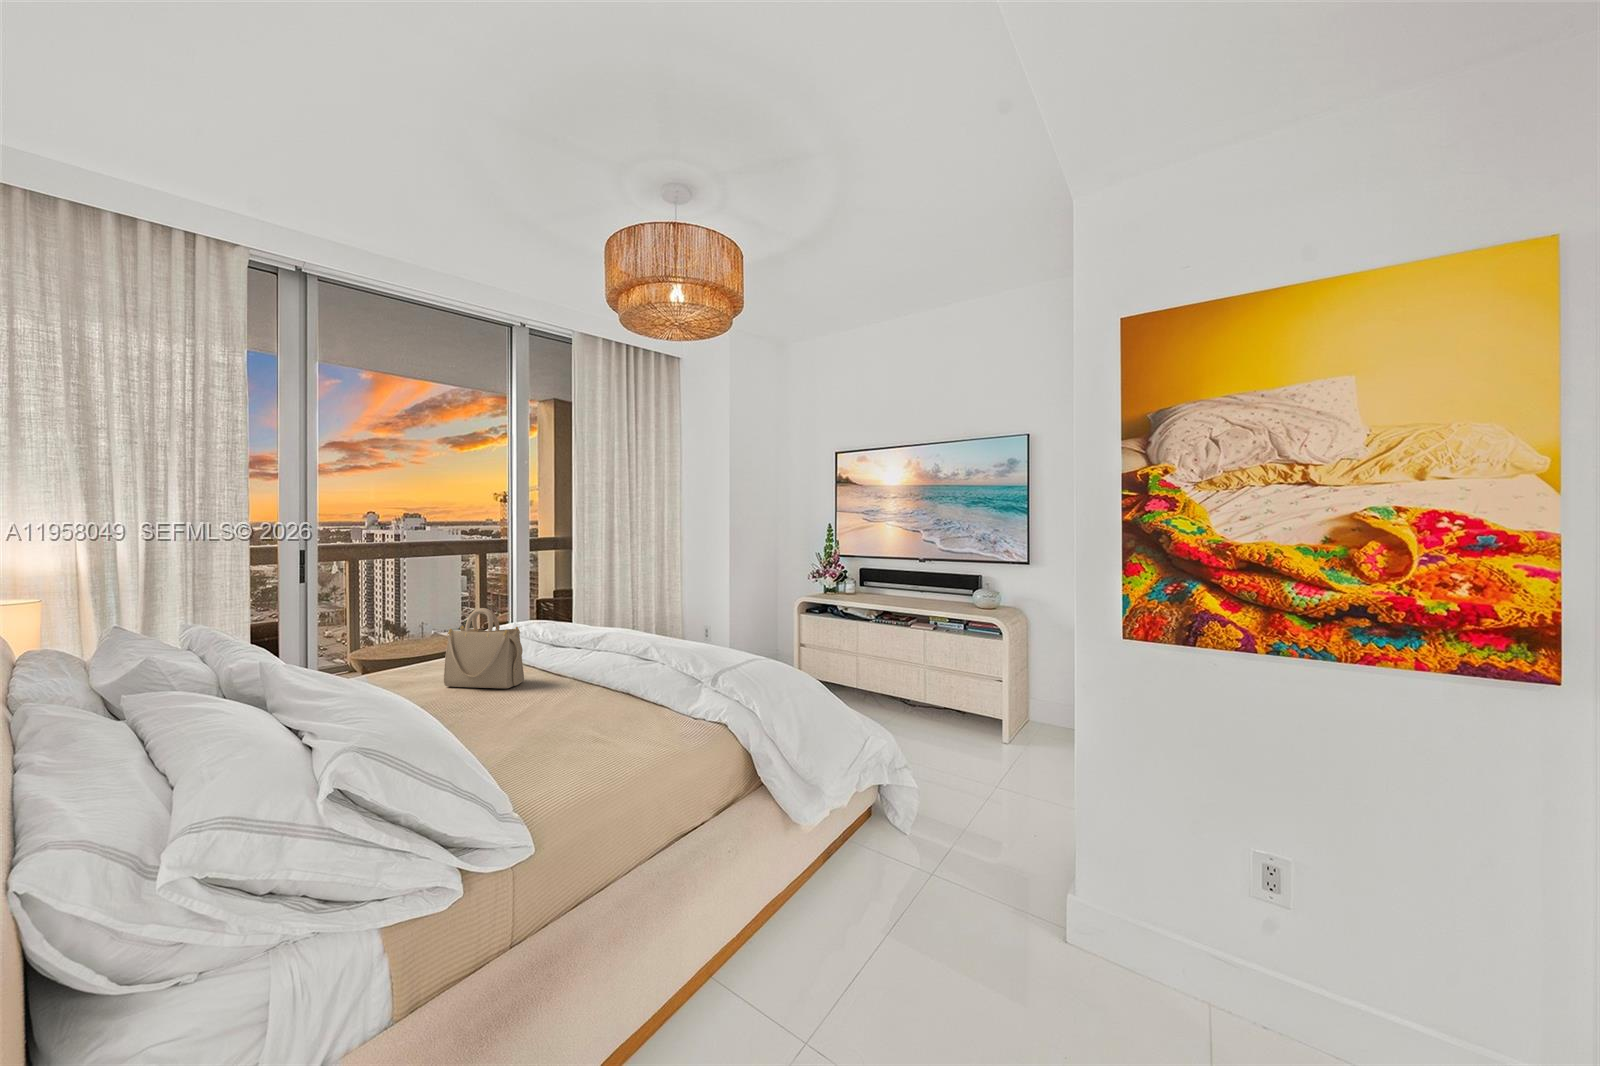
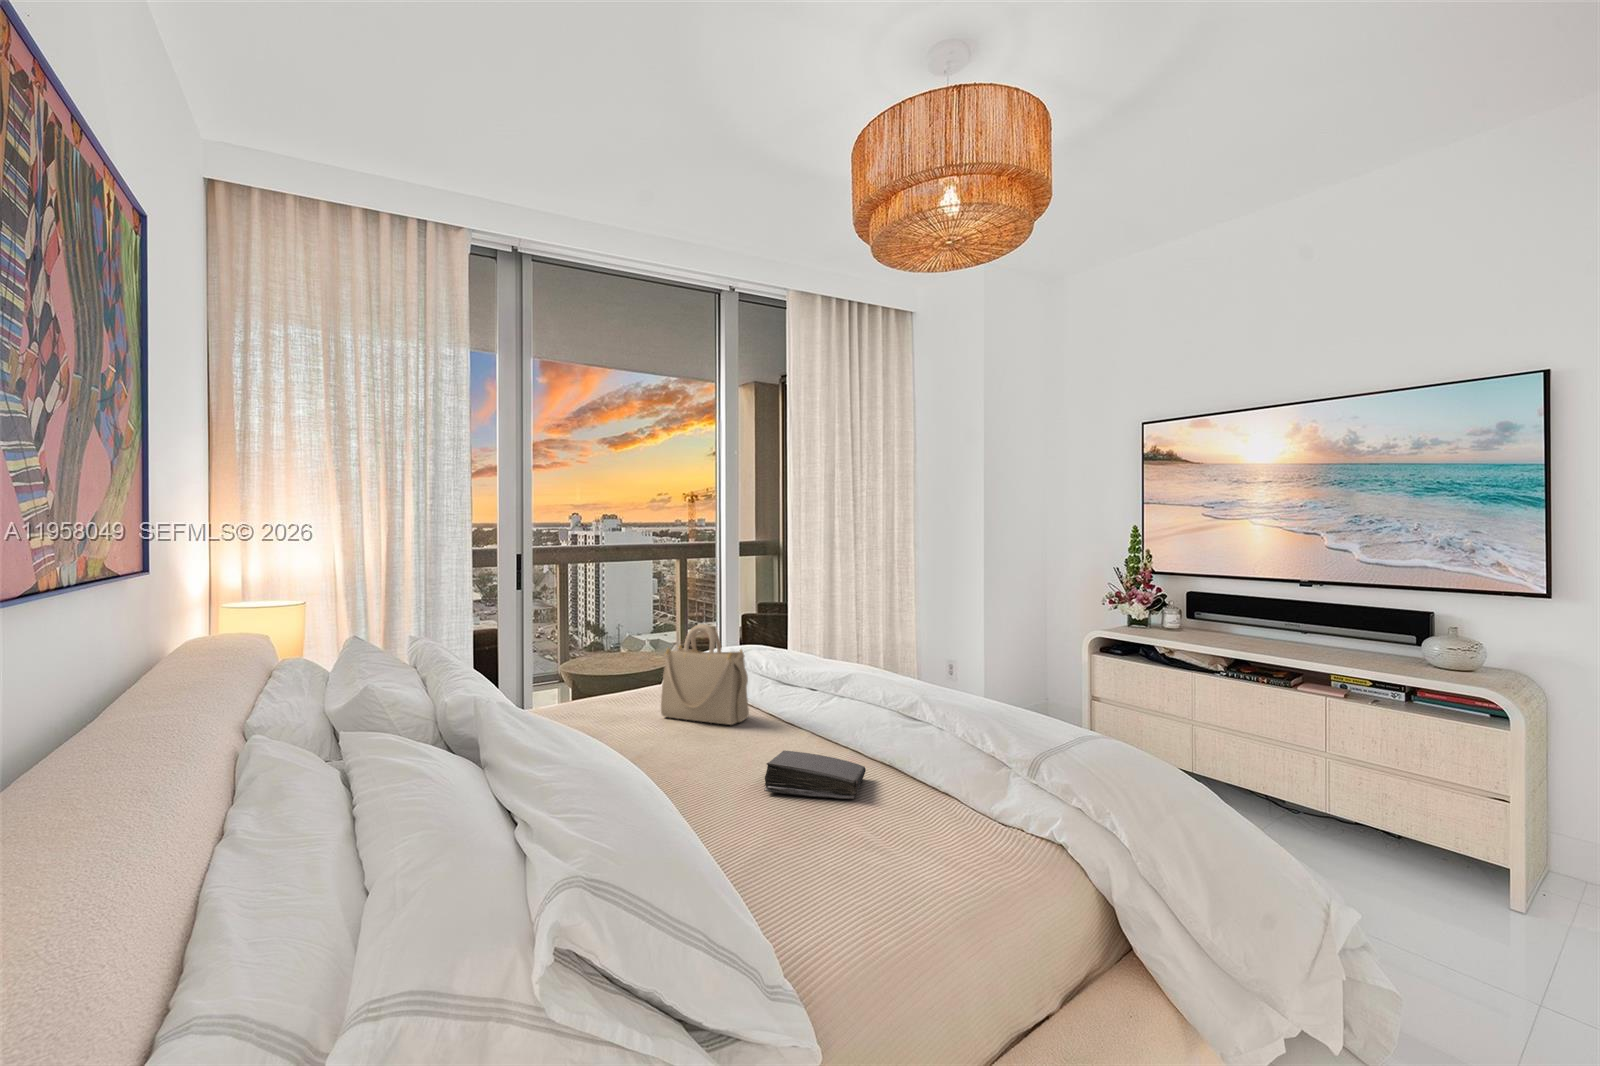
book: none [526,706,612,739] -> present [764,751,866,799]

